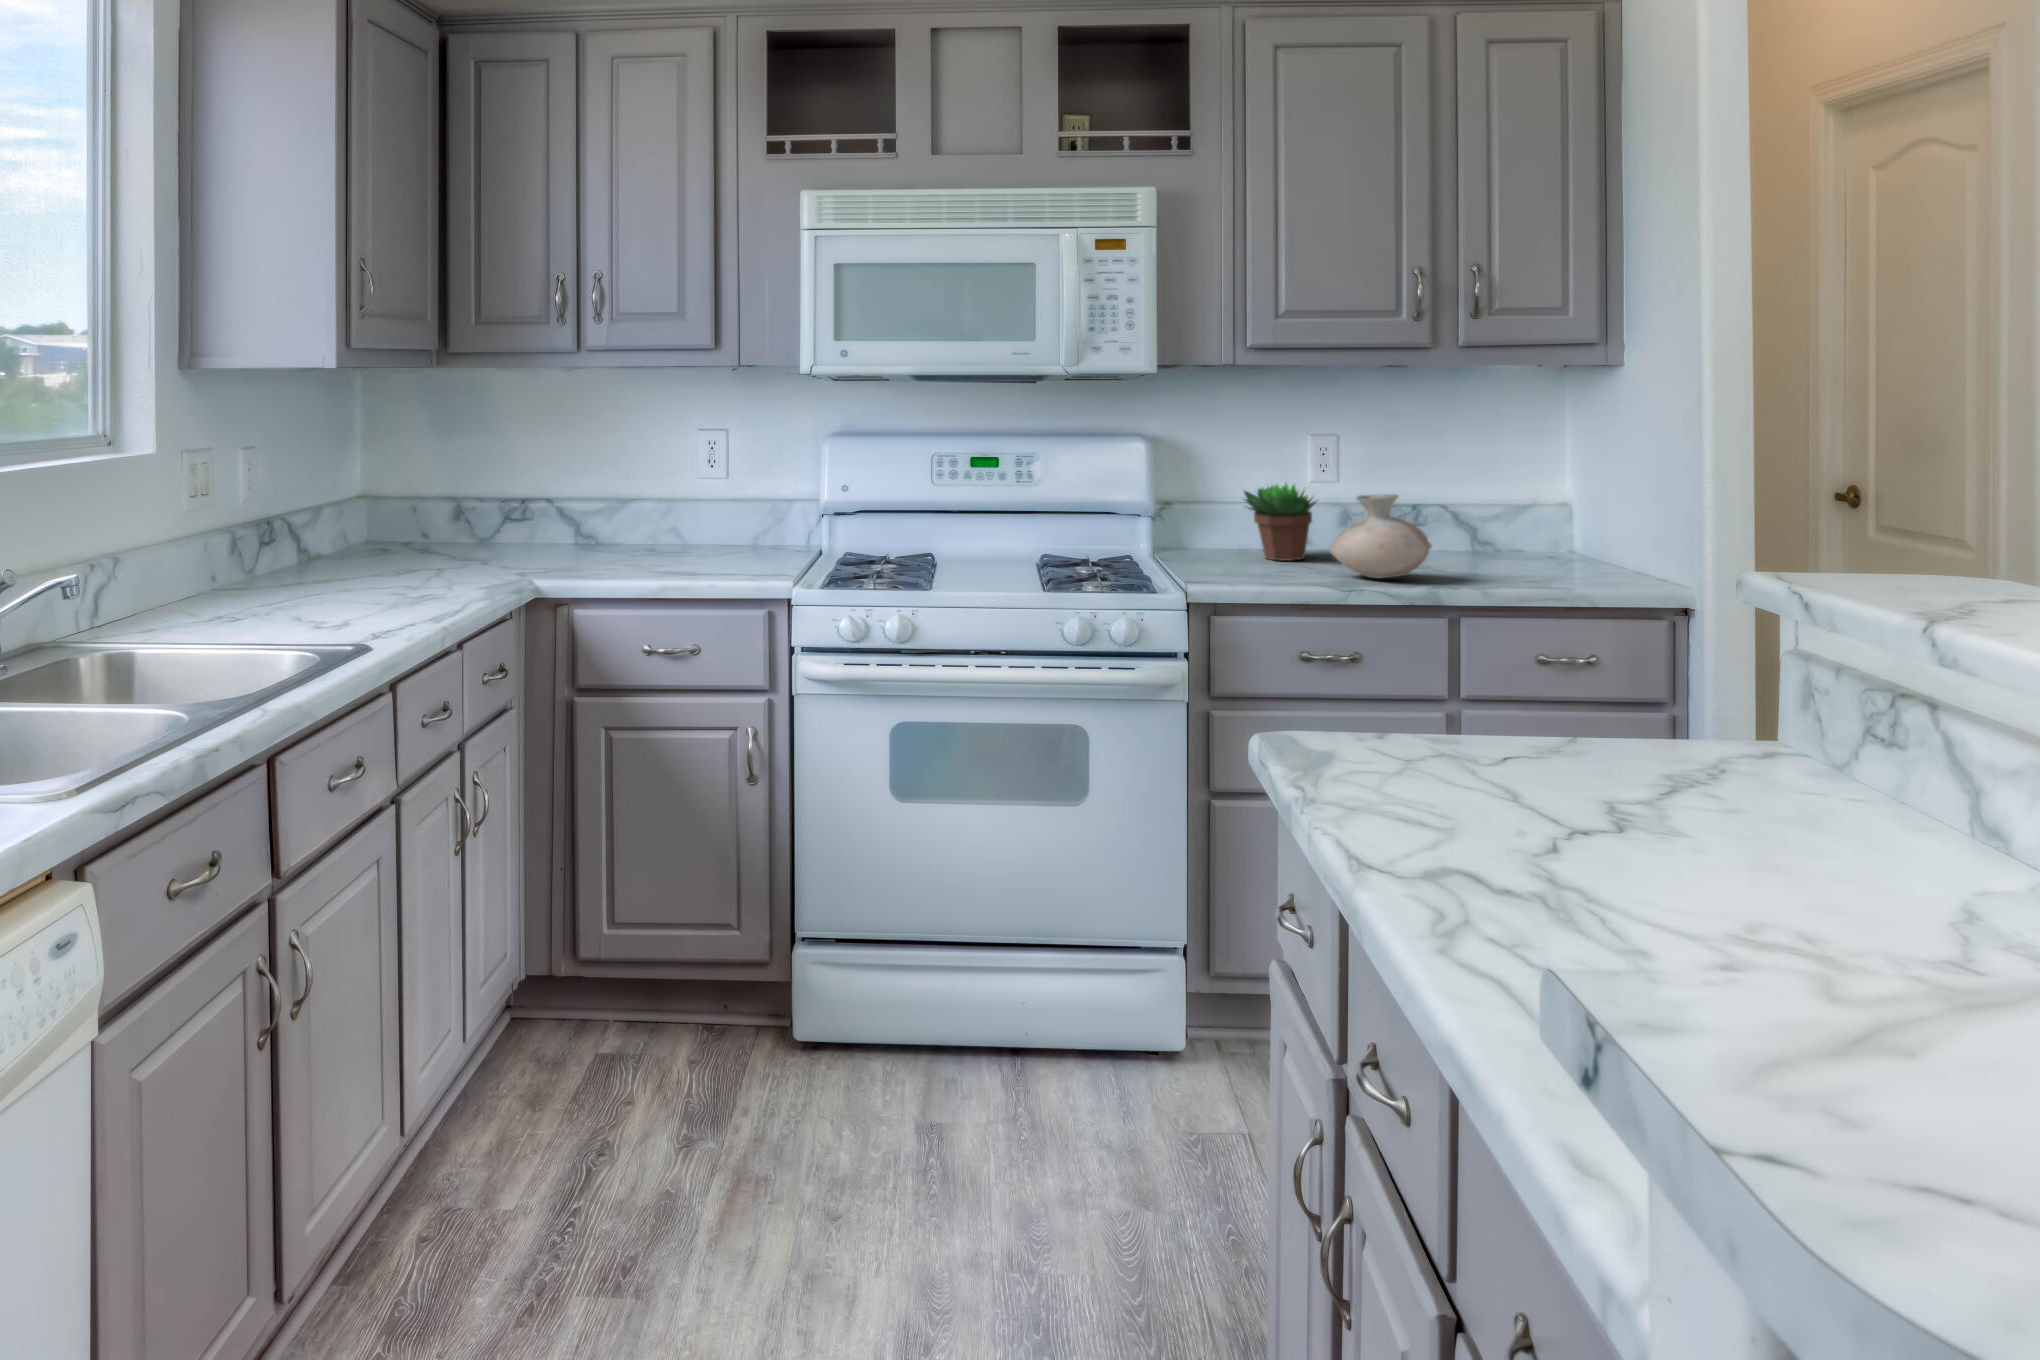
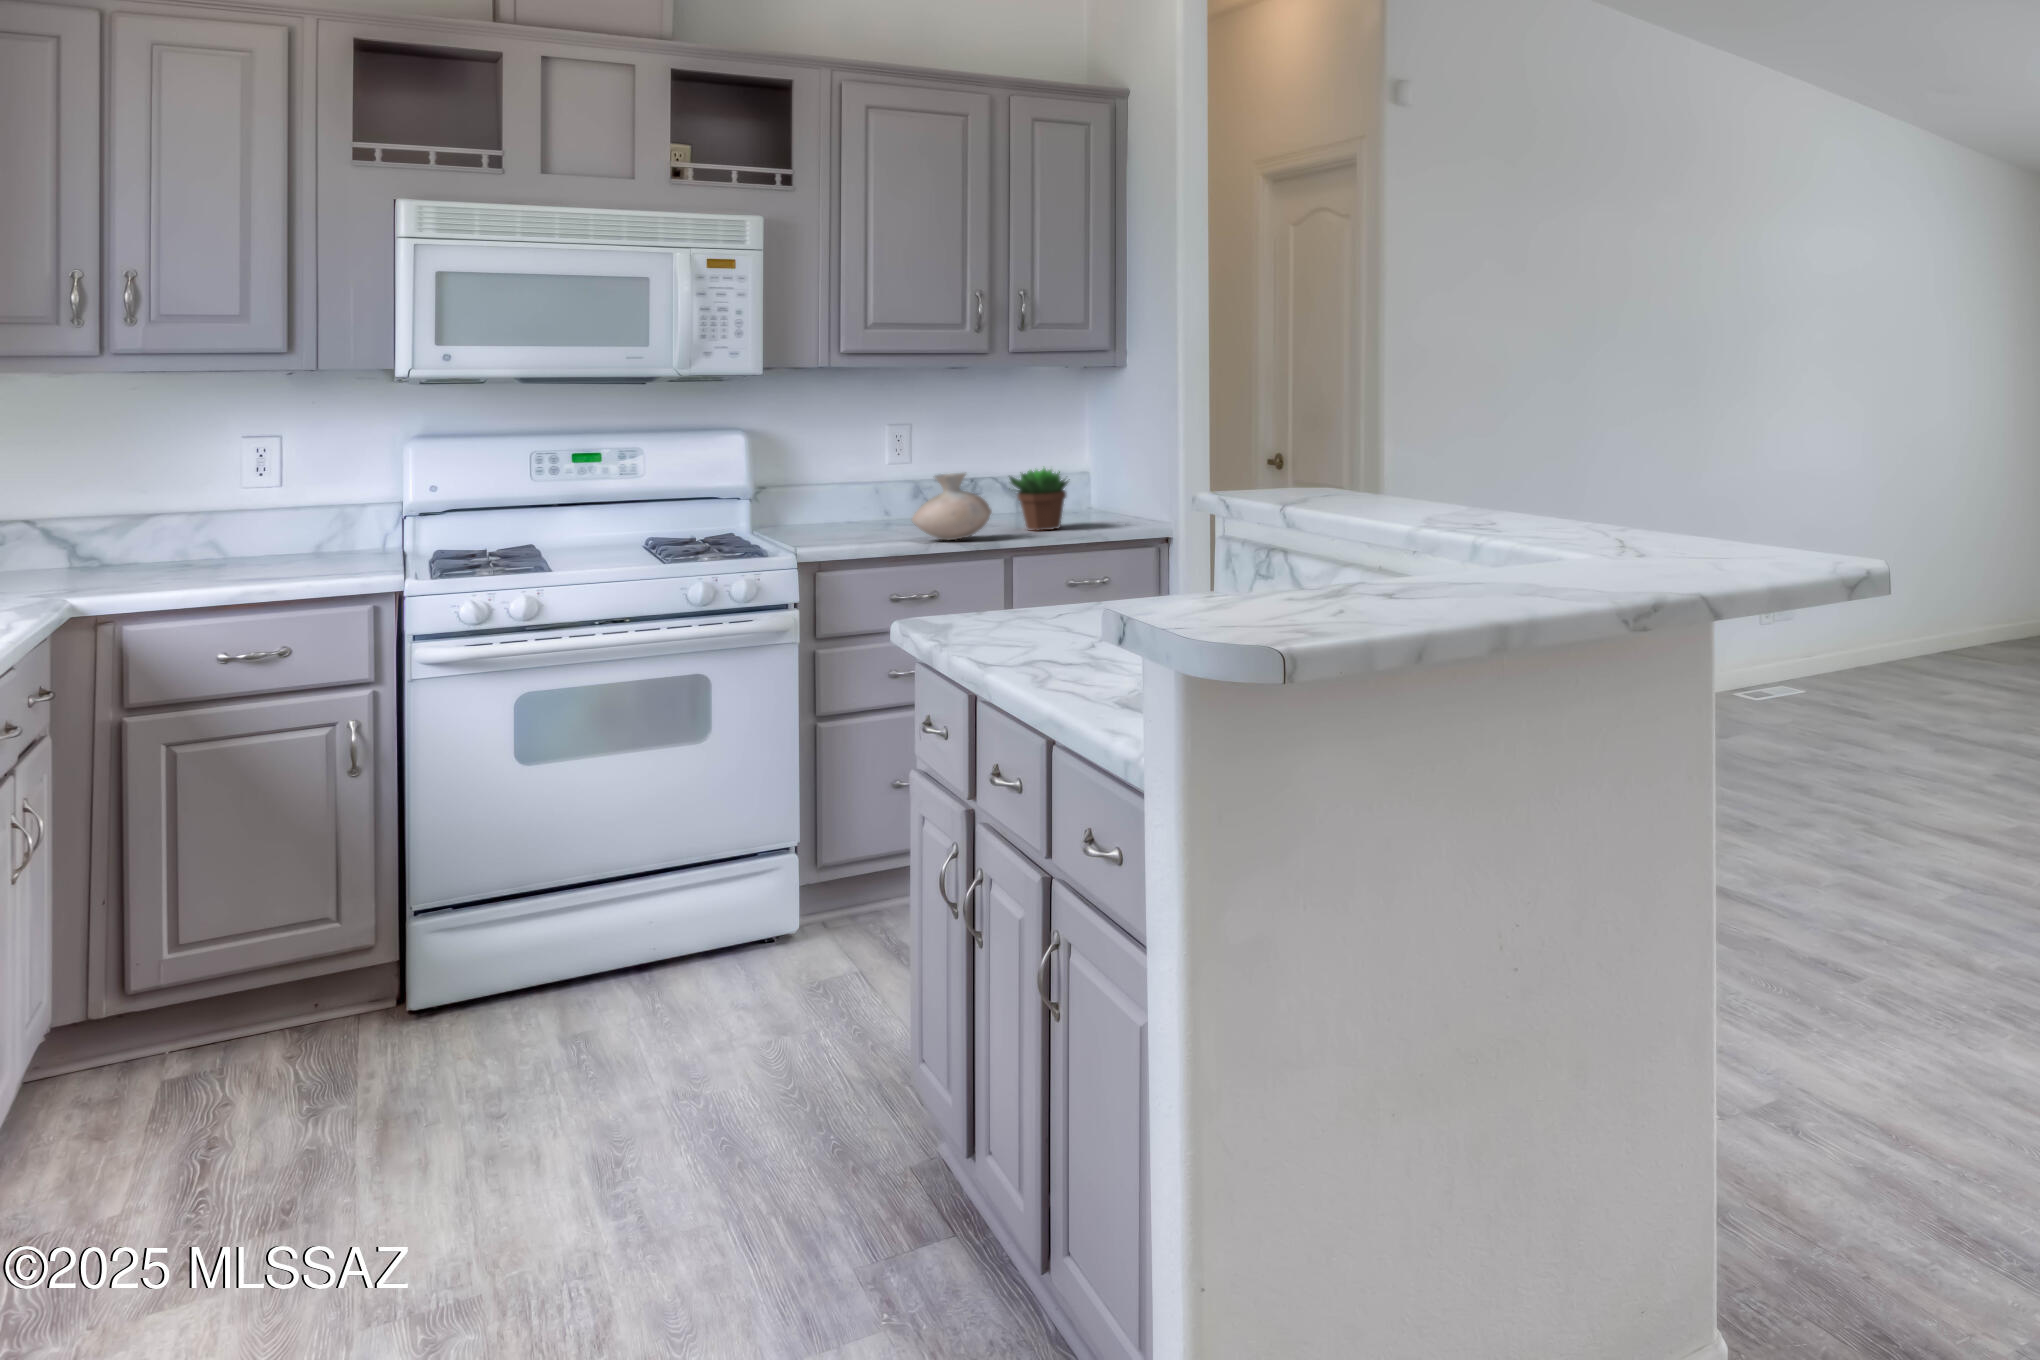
succulent plant: present [1244,482,1316,561] -> present [1010,468,1070,531]

